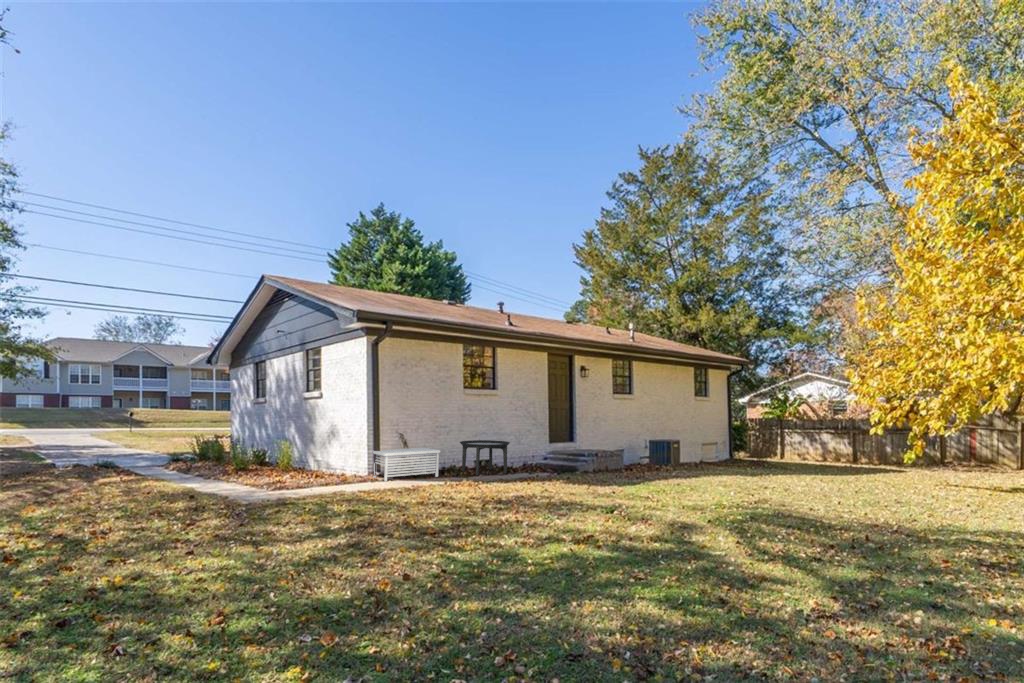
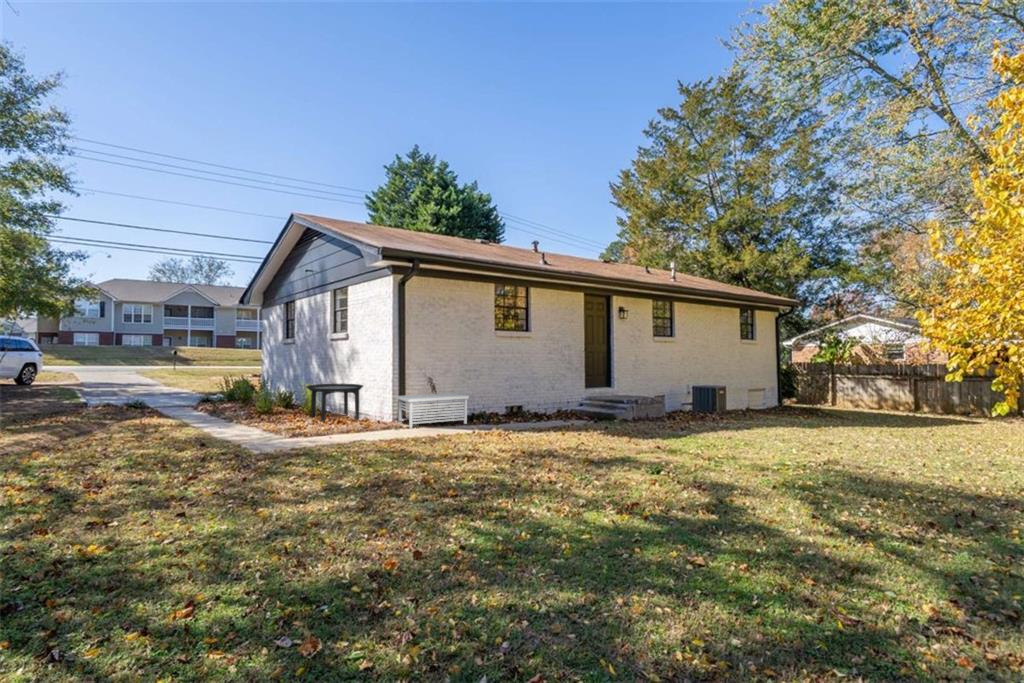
round table: present [460,440,510,475] -> present [307,384,363,422]

